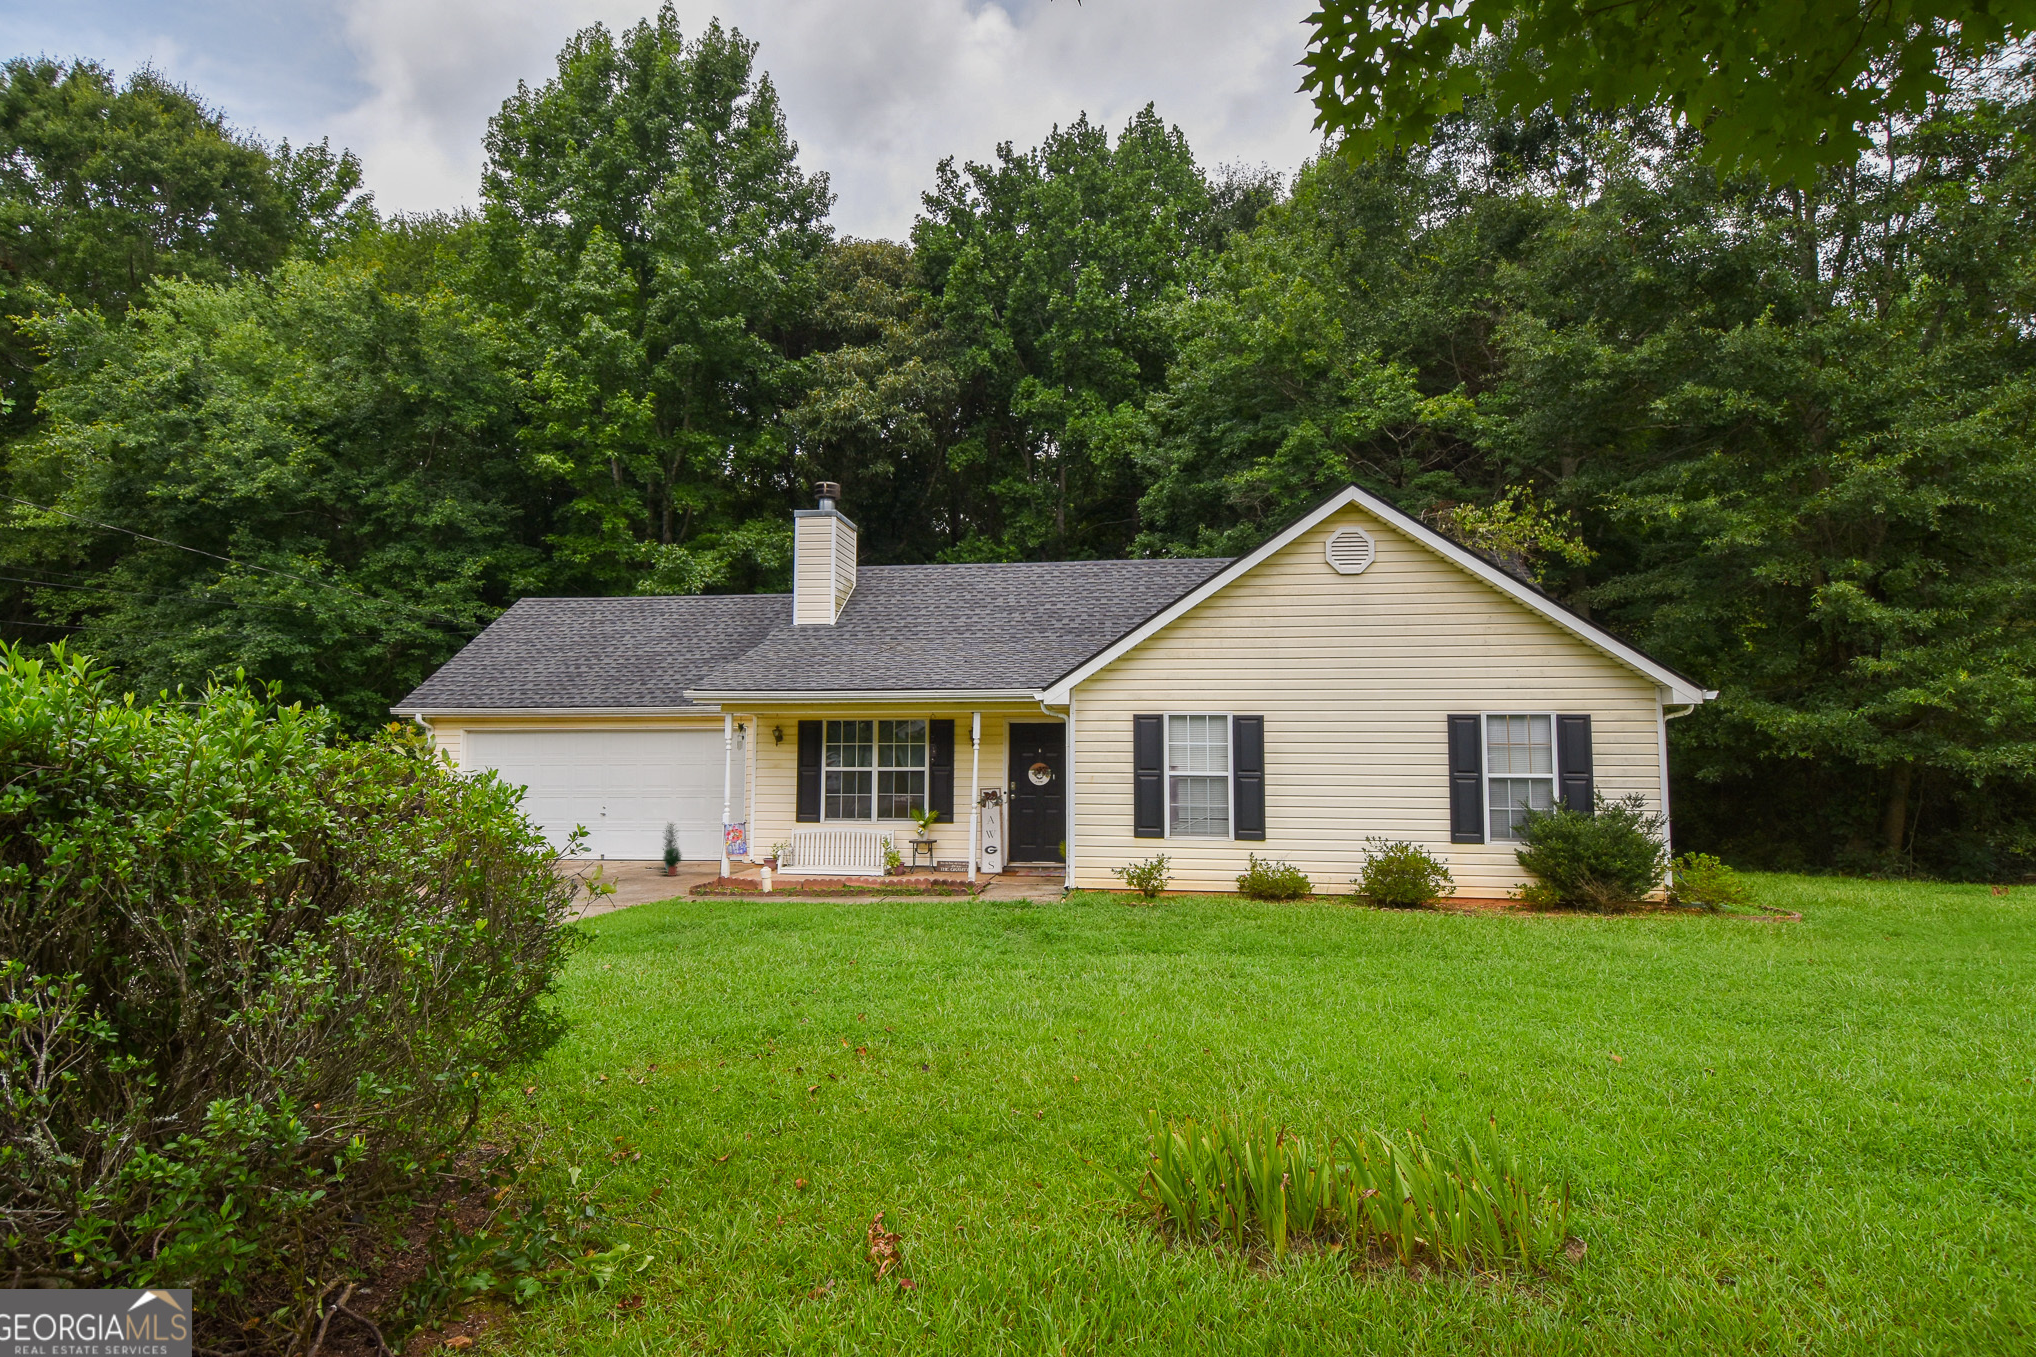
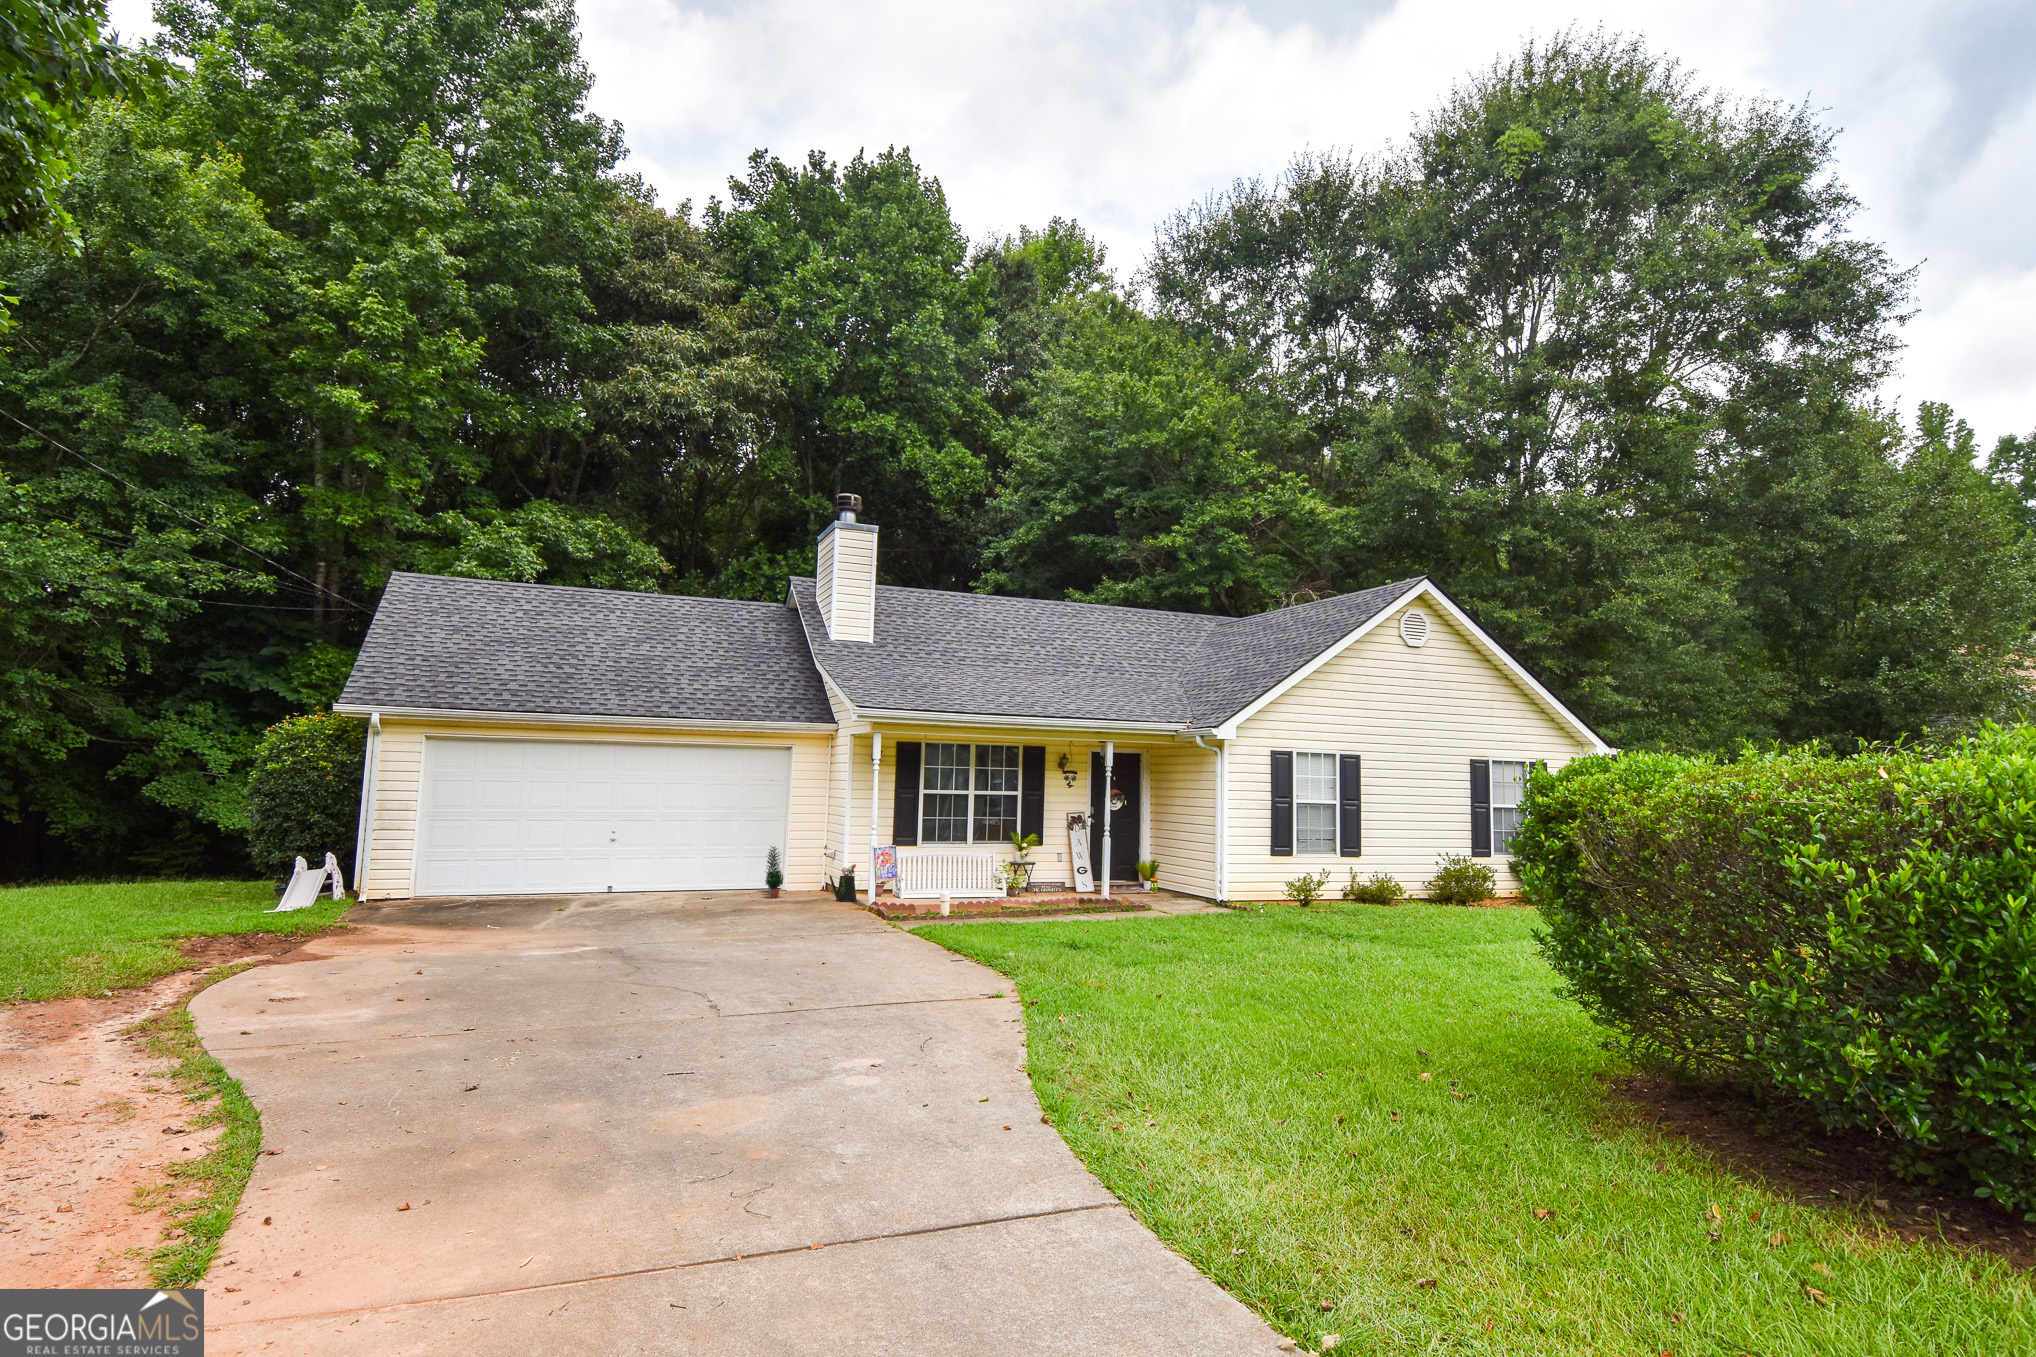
watering can: none [730,841,764,880] -> present [830,864,857,901]

